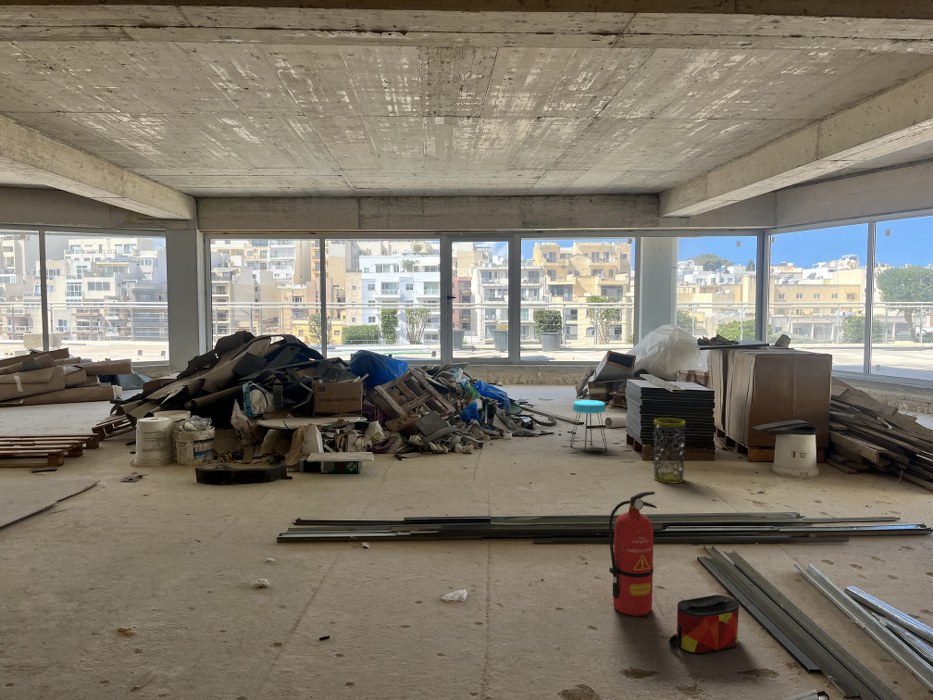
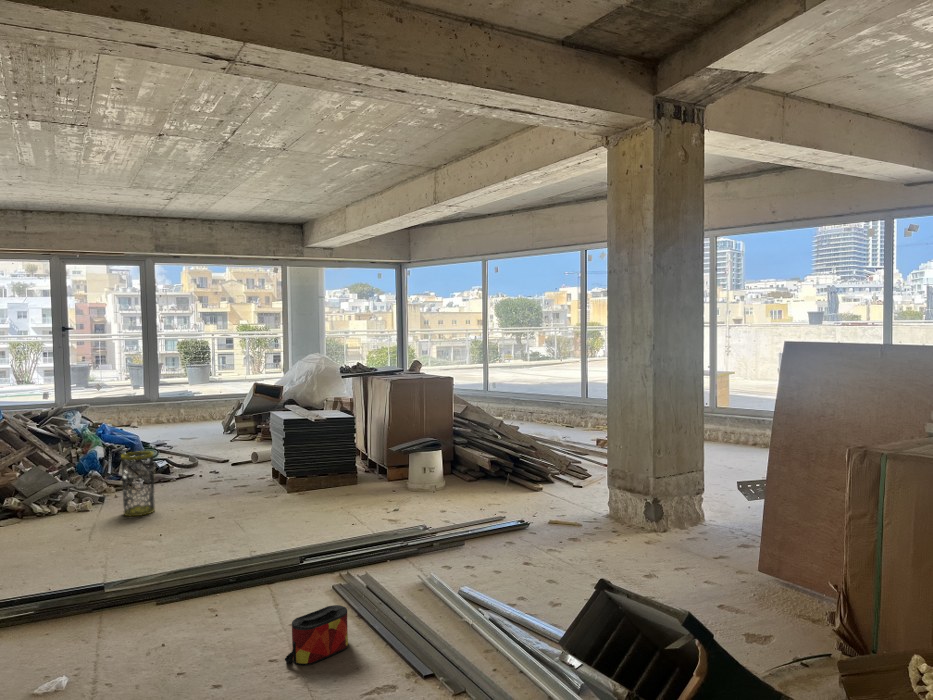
stool: present [570,400,607,452] -> none [211,436,252,492]
trash can: present [654,418,685,484] -> present [121,451,155,516]
fire extinguisher: present [609,491,657,616] -> none [226,520,275,645]

